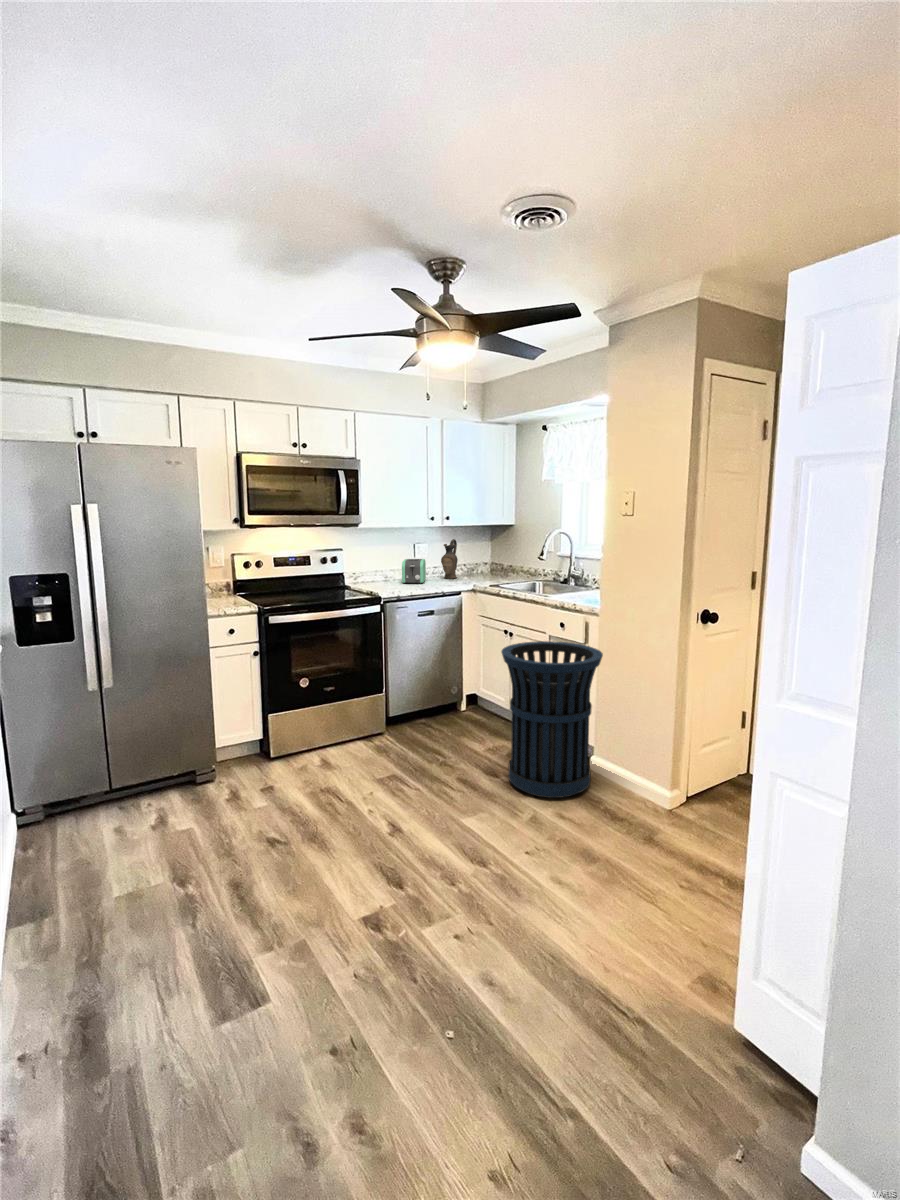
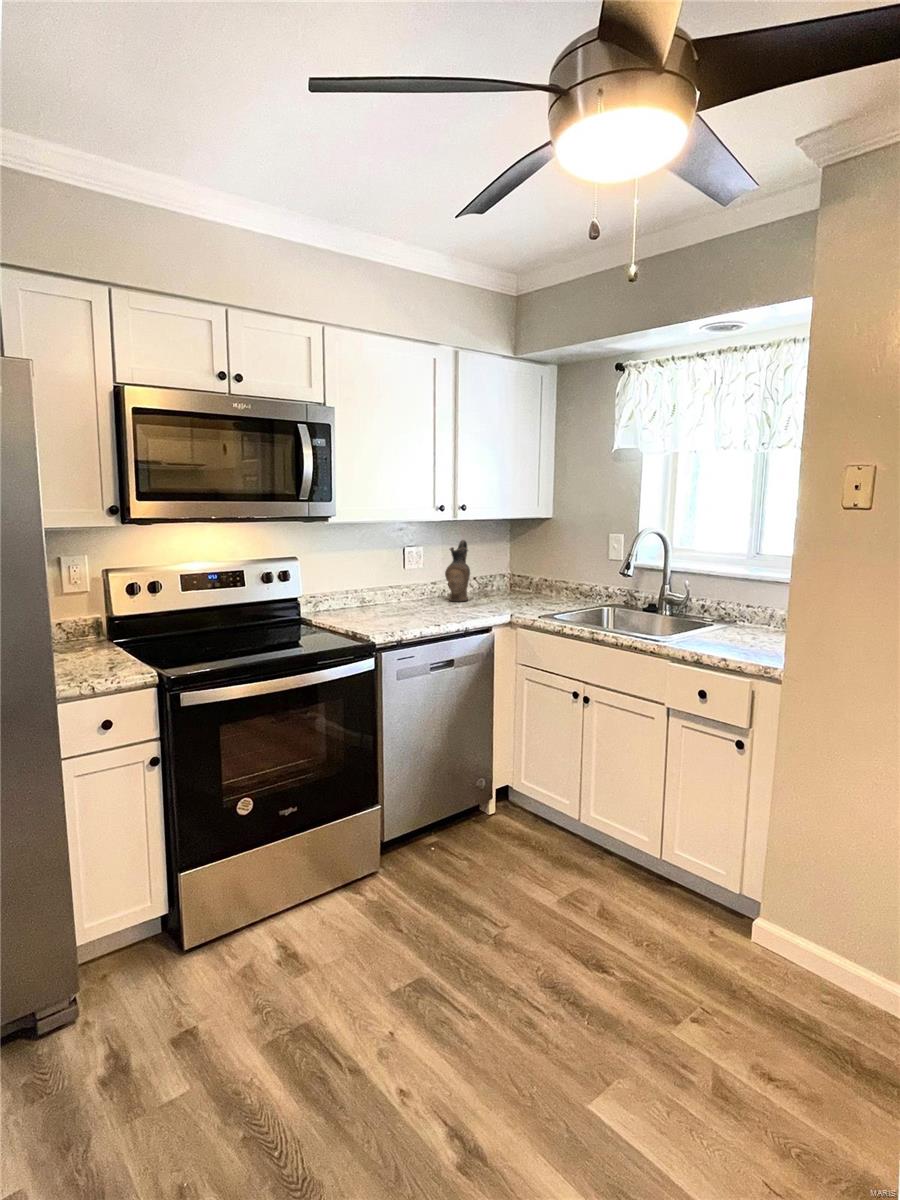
toaster: present [402,559,426,583] -> none [390,571,426,612]
trash can: present [501,641,603,798] -> none [622,724,815,1025]

